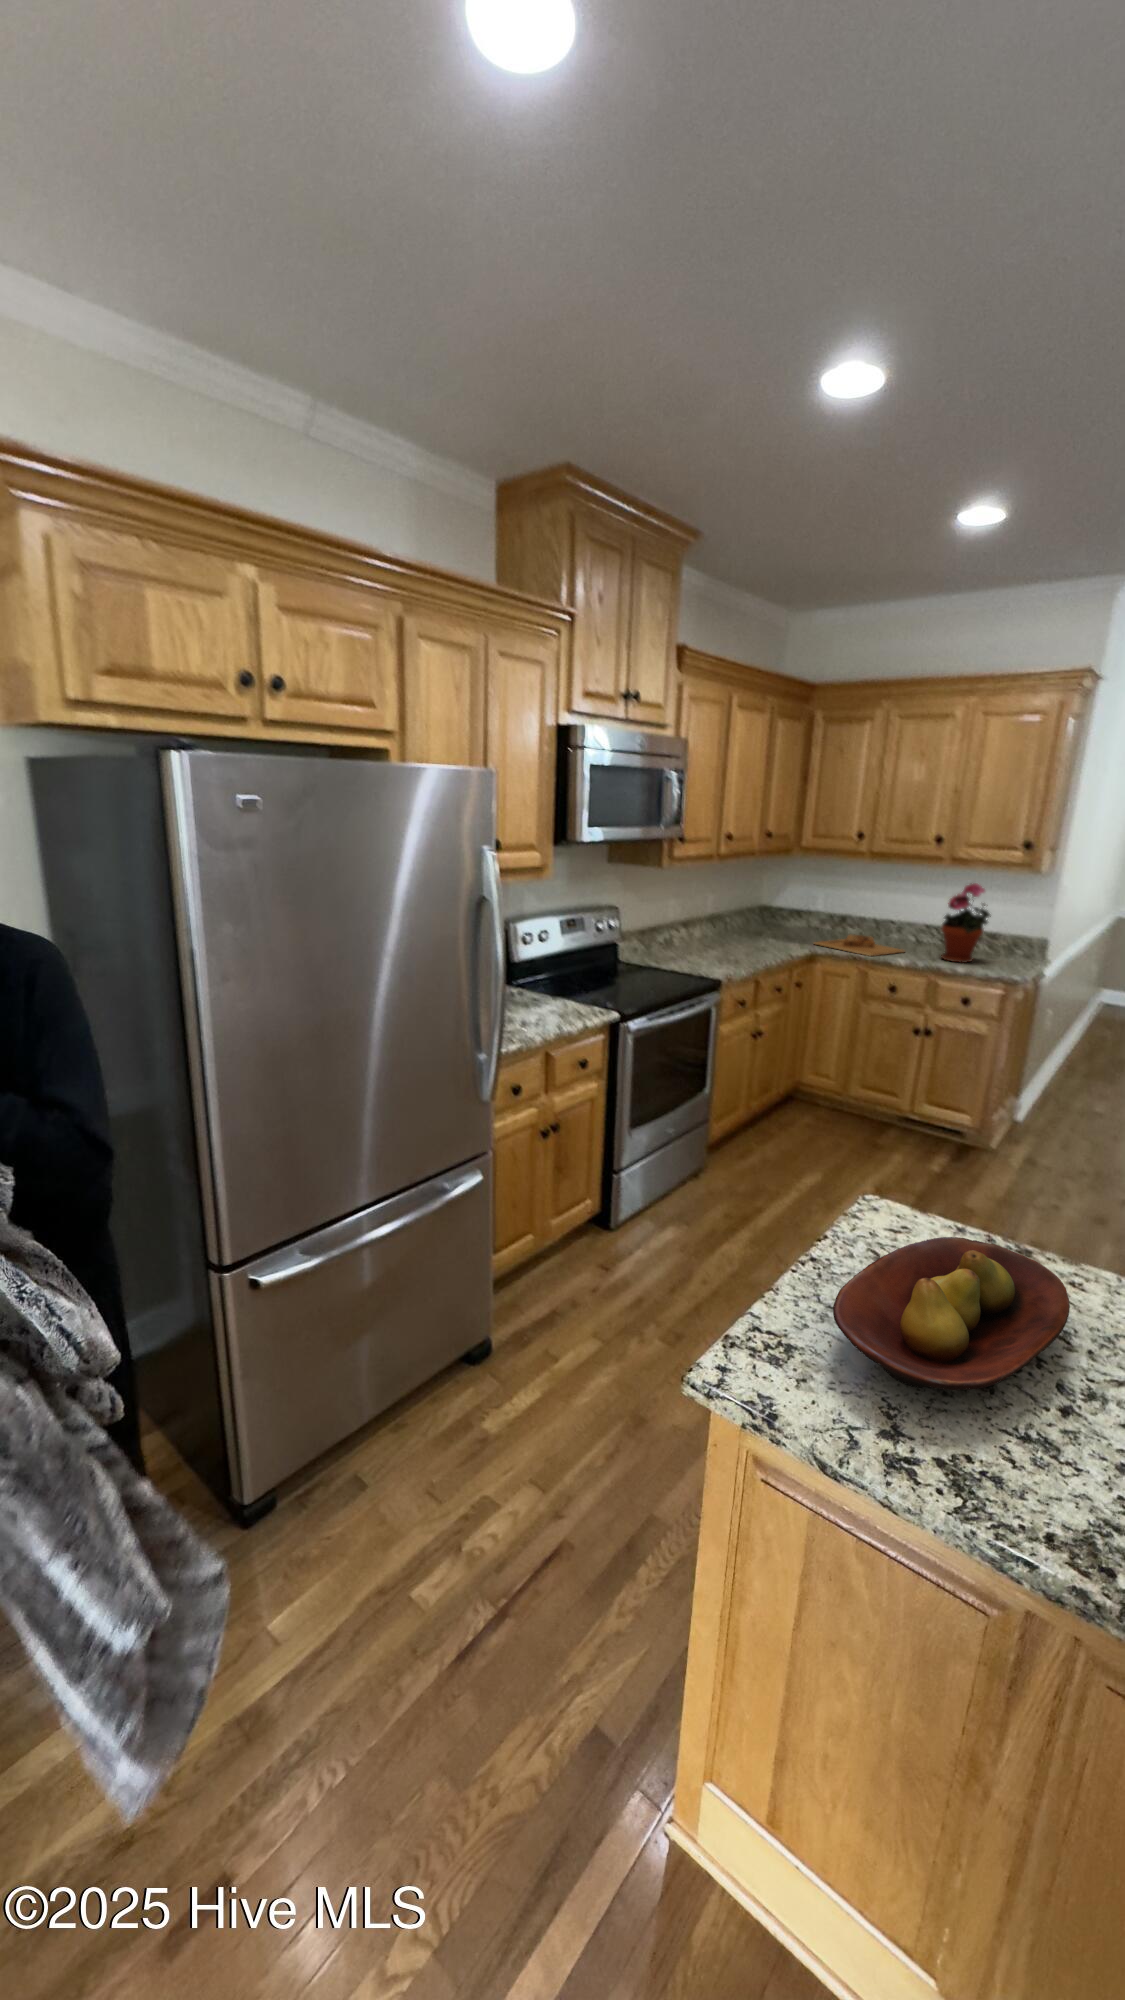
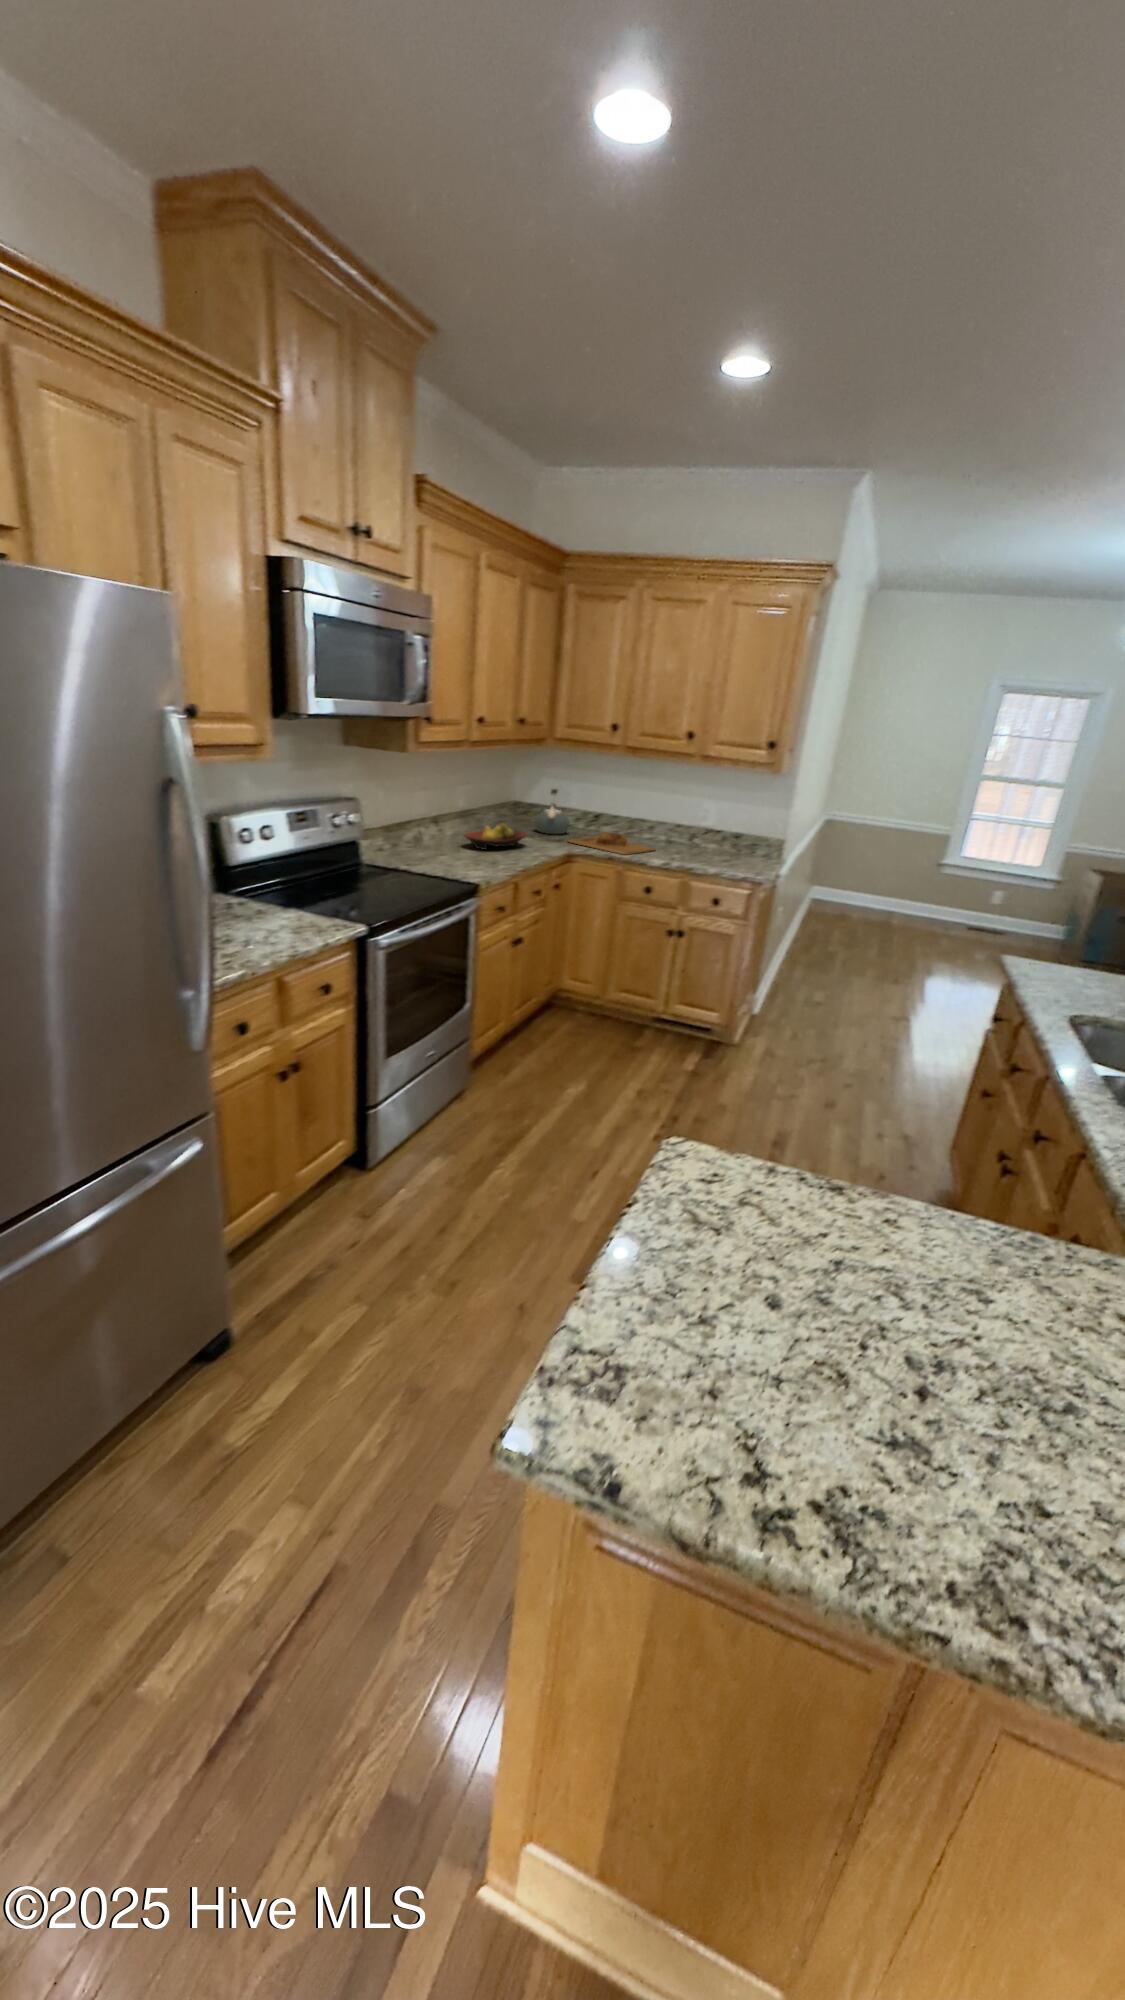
potted plant: present [942,883,991,963] -> none [689,781,734,861]
kettle: none [781,894,817,937] -> present [534,789,570,834]
fruit bowl: present [833,1237,1070,1390] -> present [464,824,527,850]

